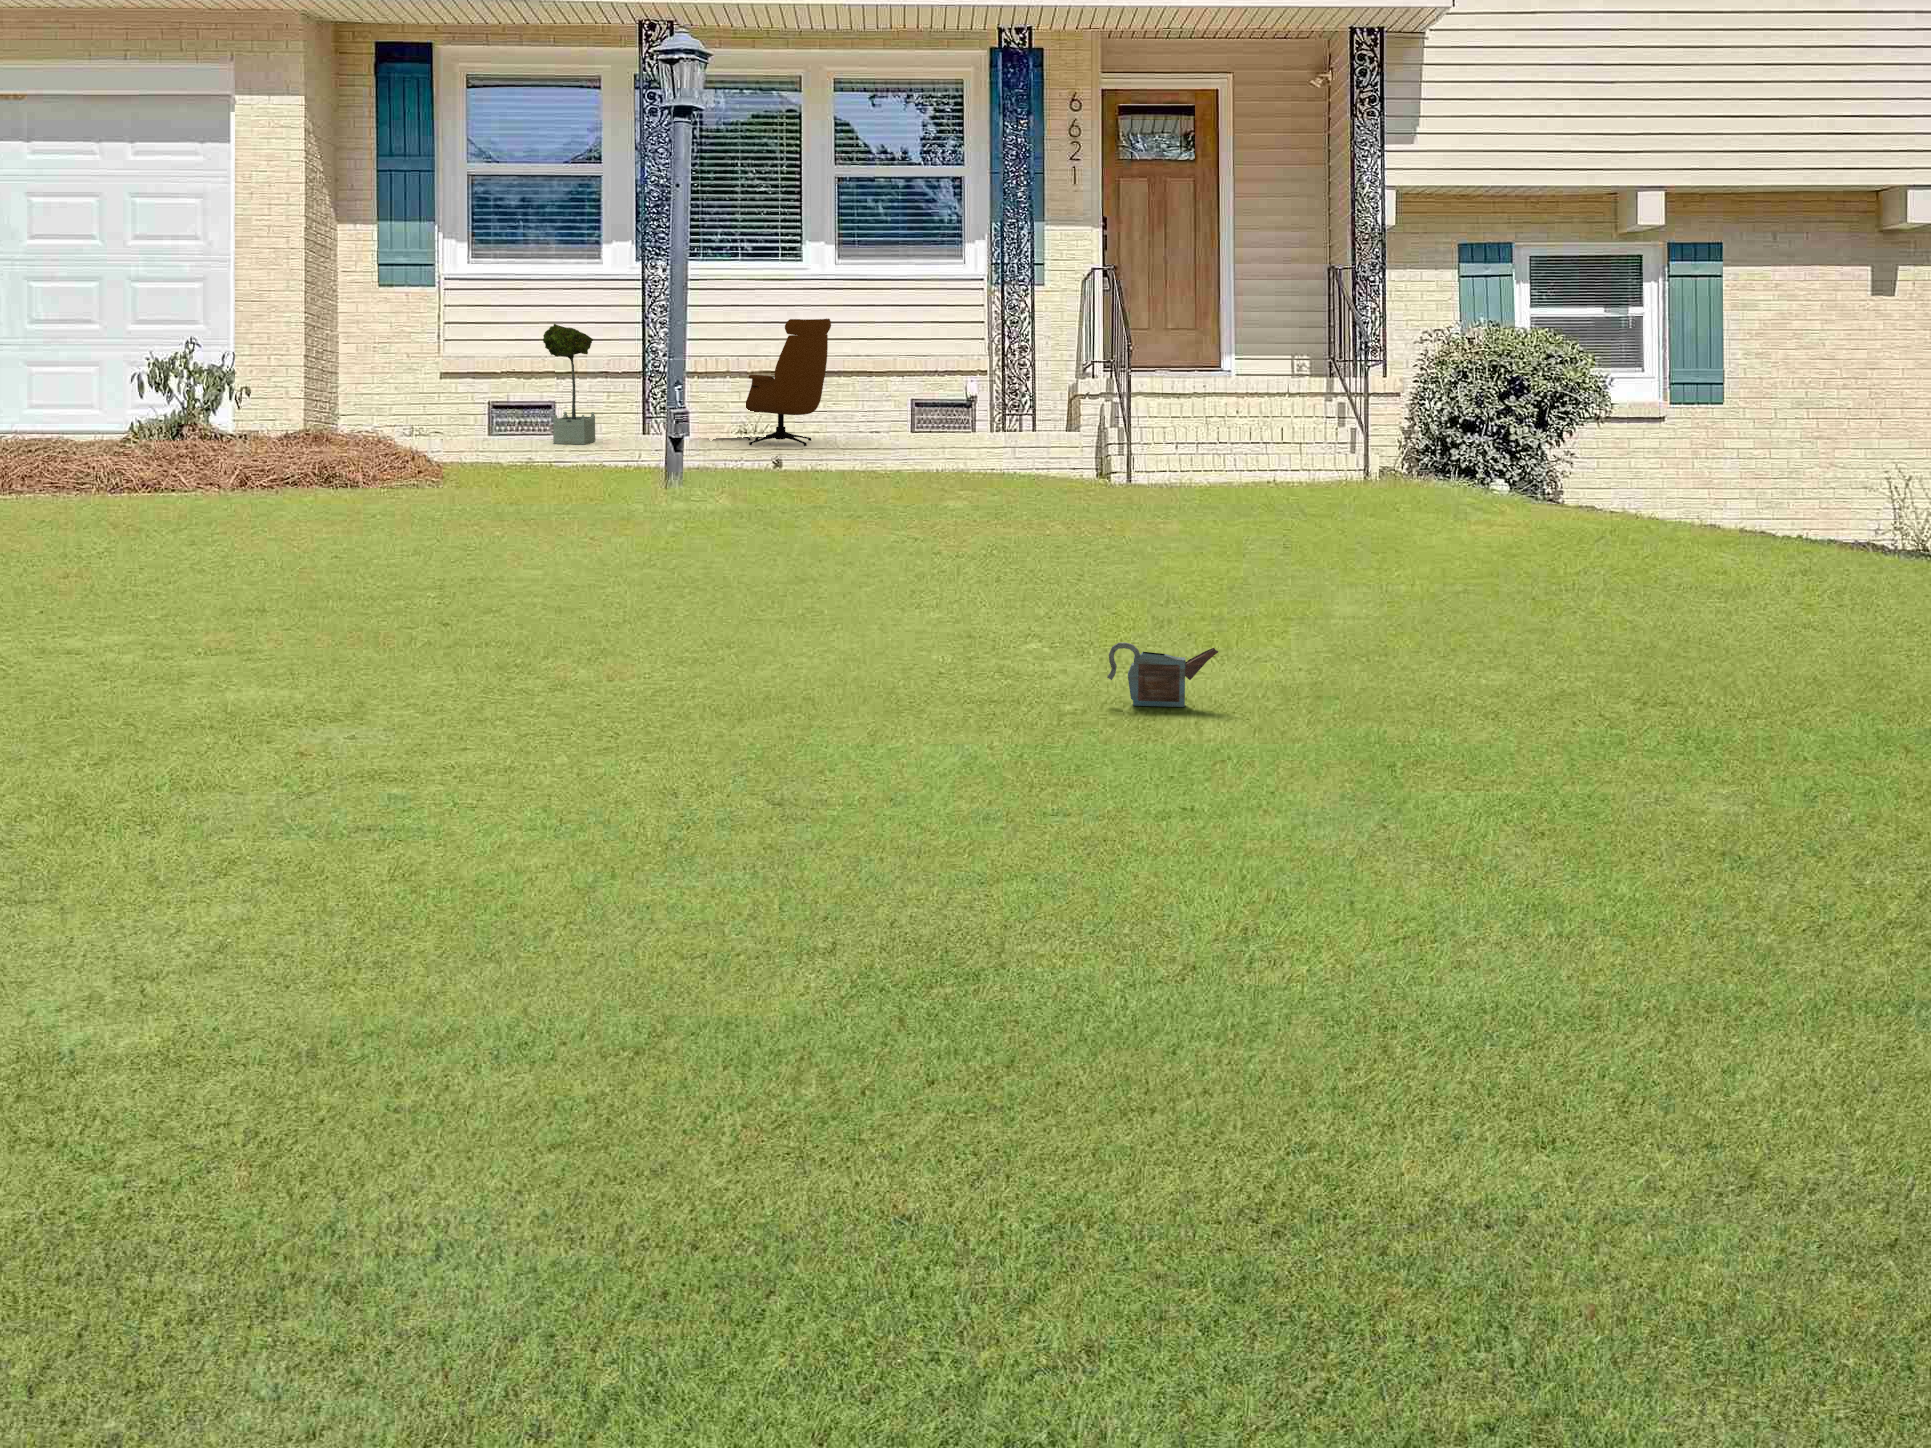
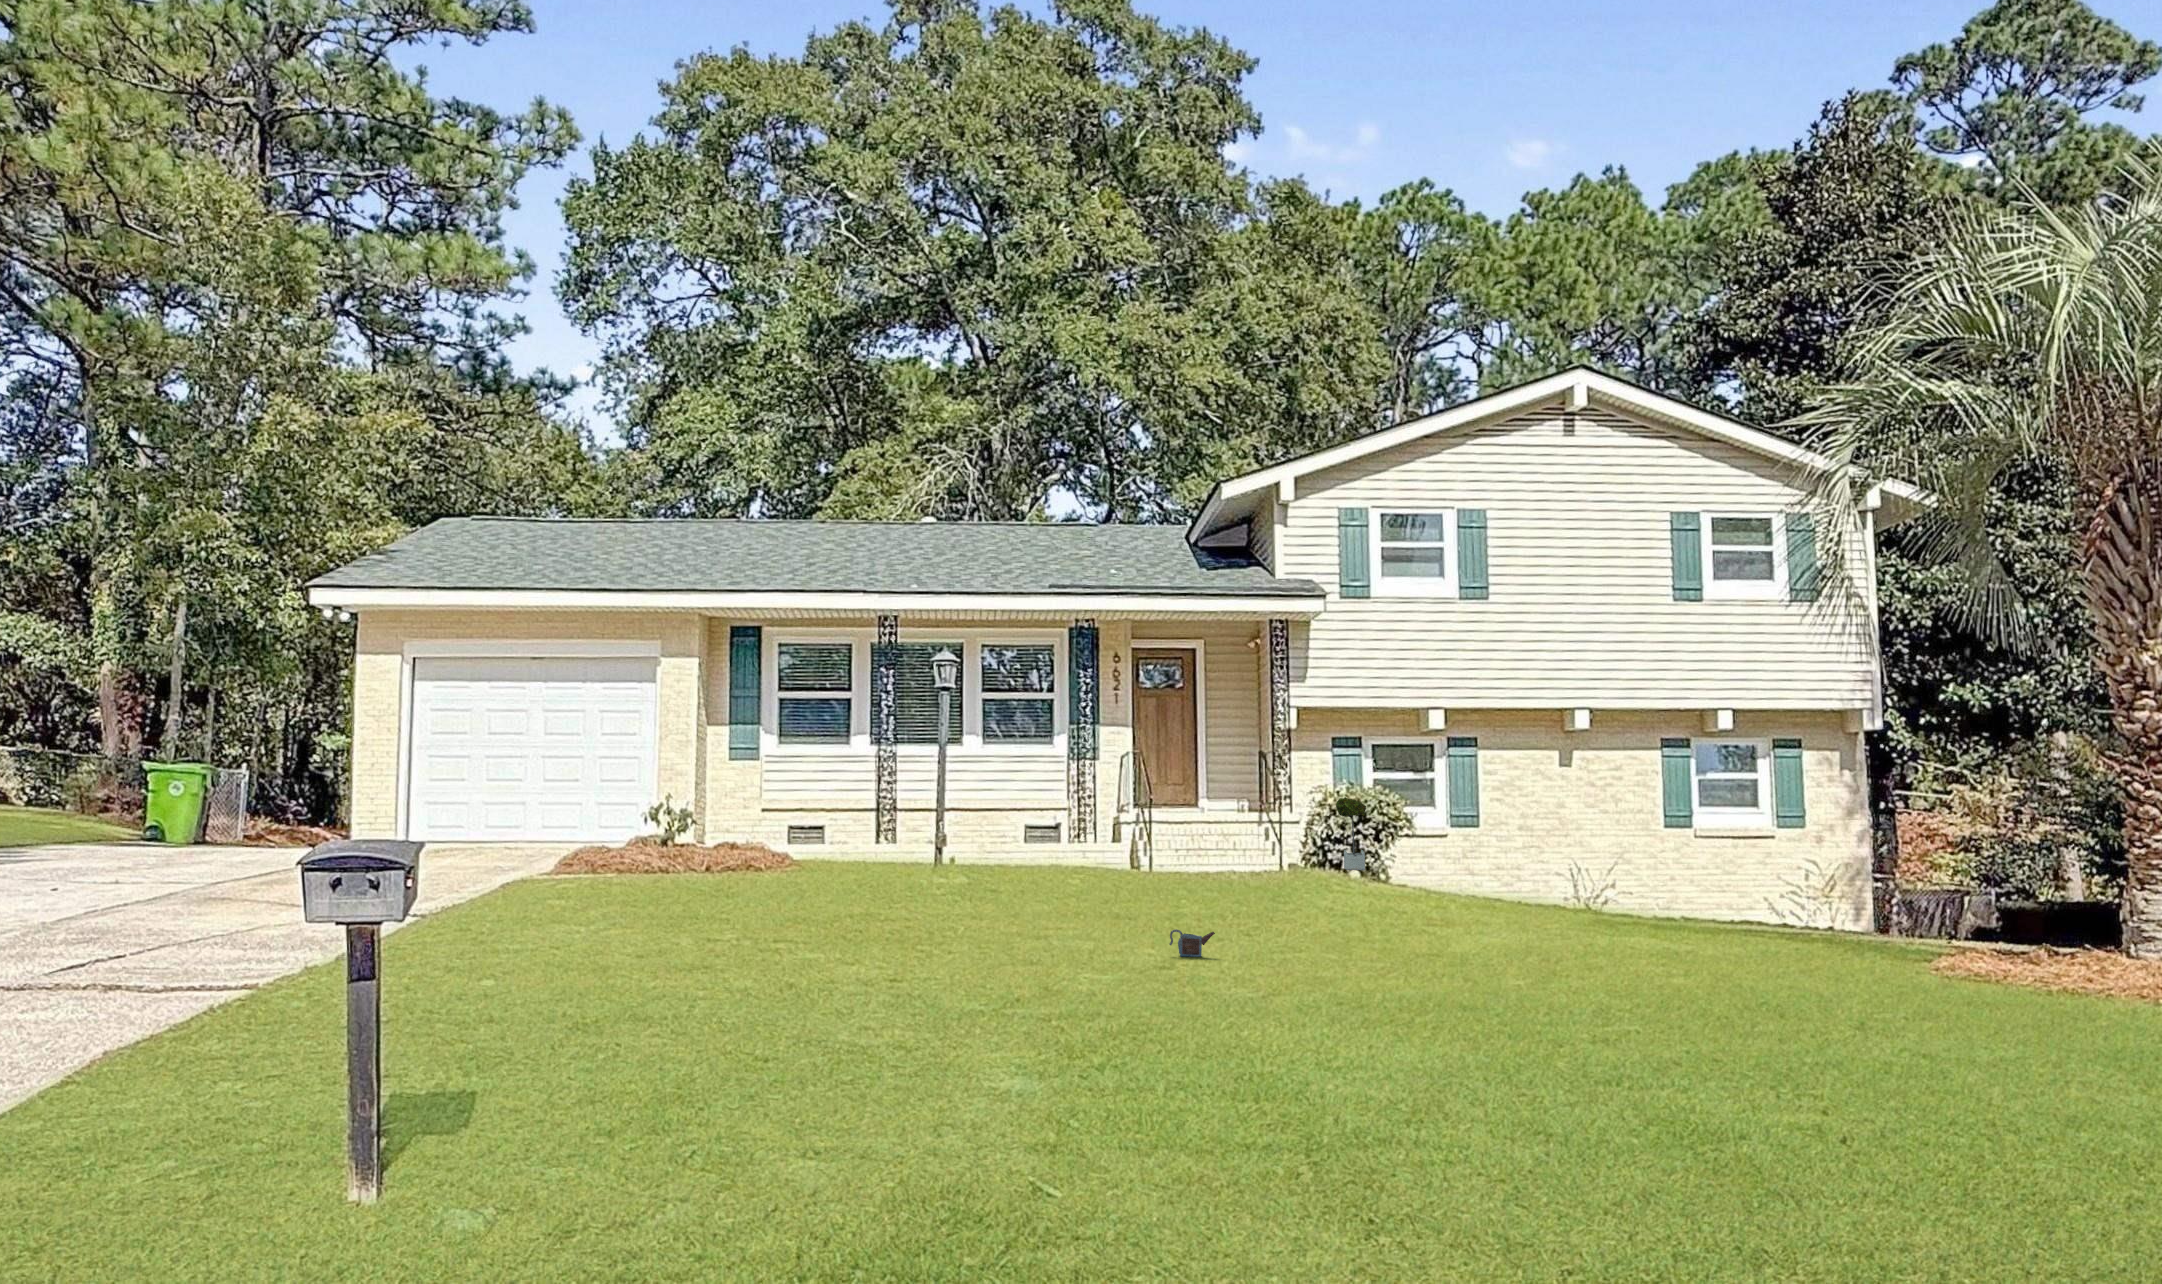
lounge chair: present [745,319,831,446] -> none [910,780,985,853]
potted tree: present [543,324,595,444] -> present [1336,797,1366,870]

